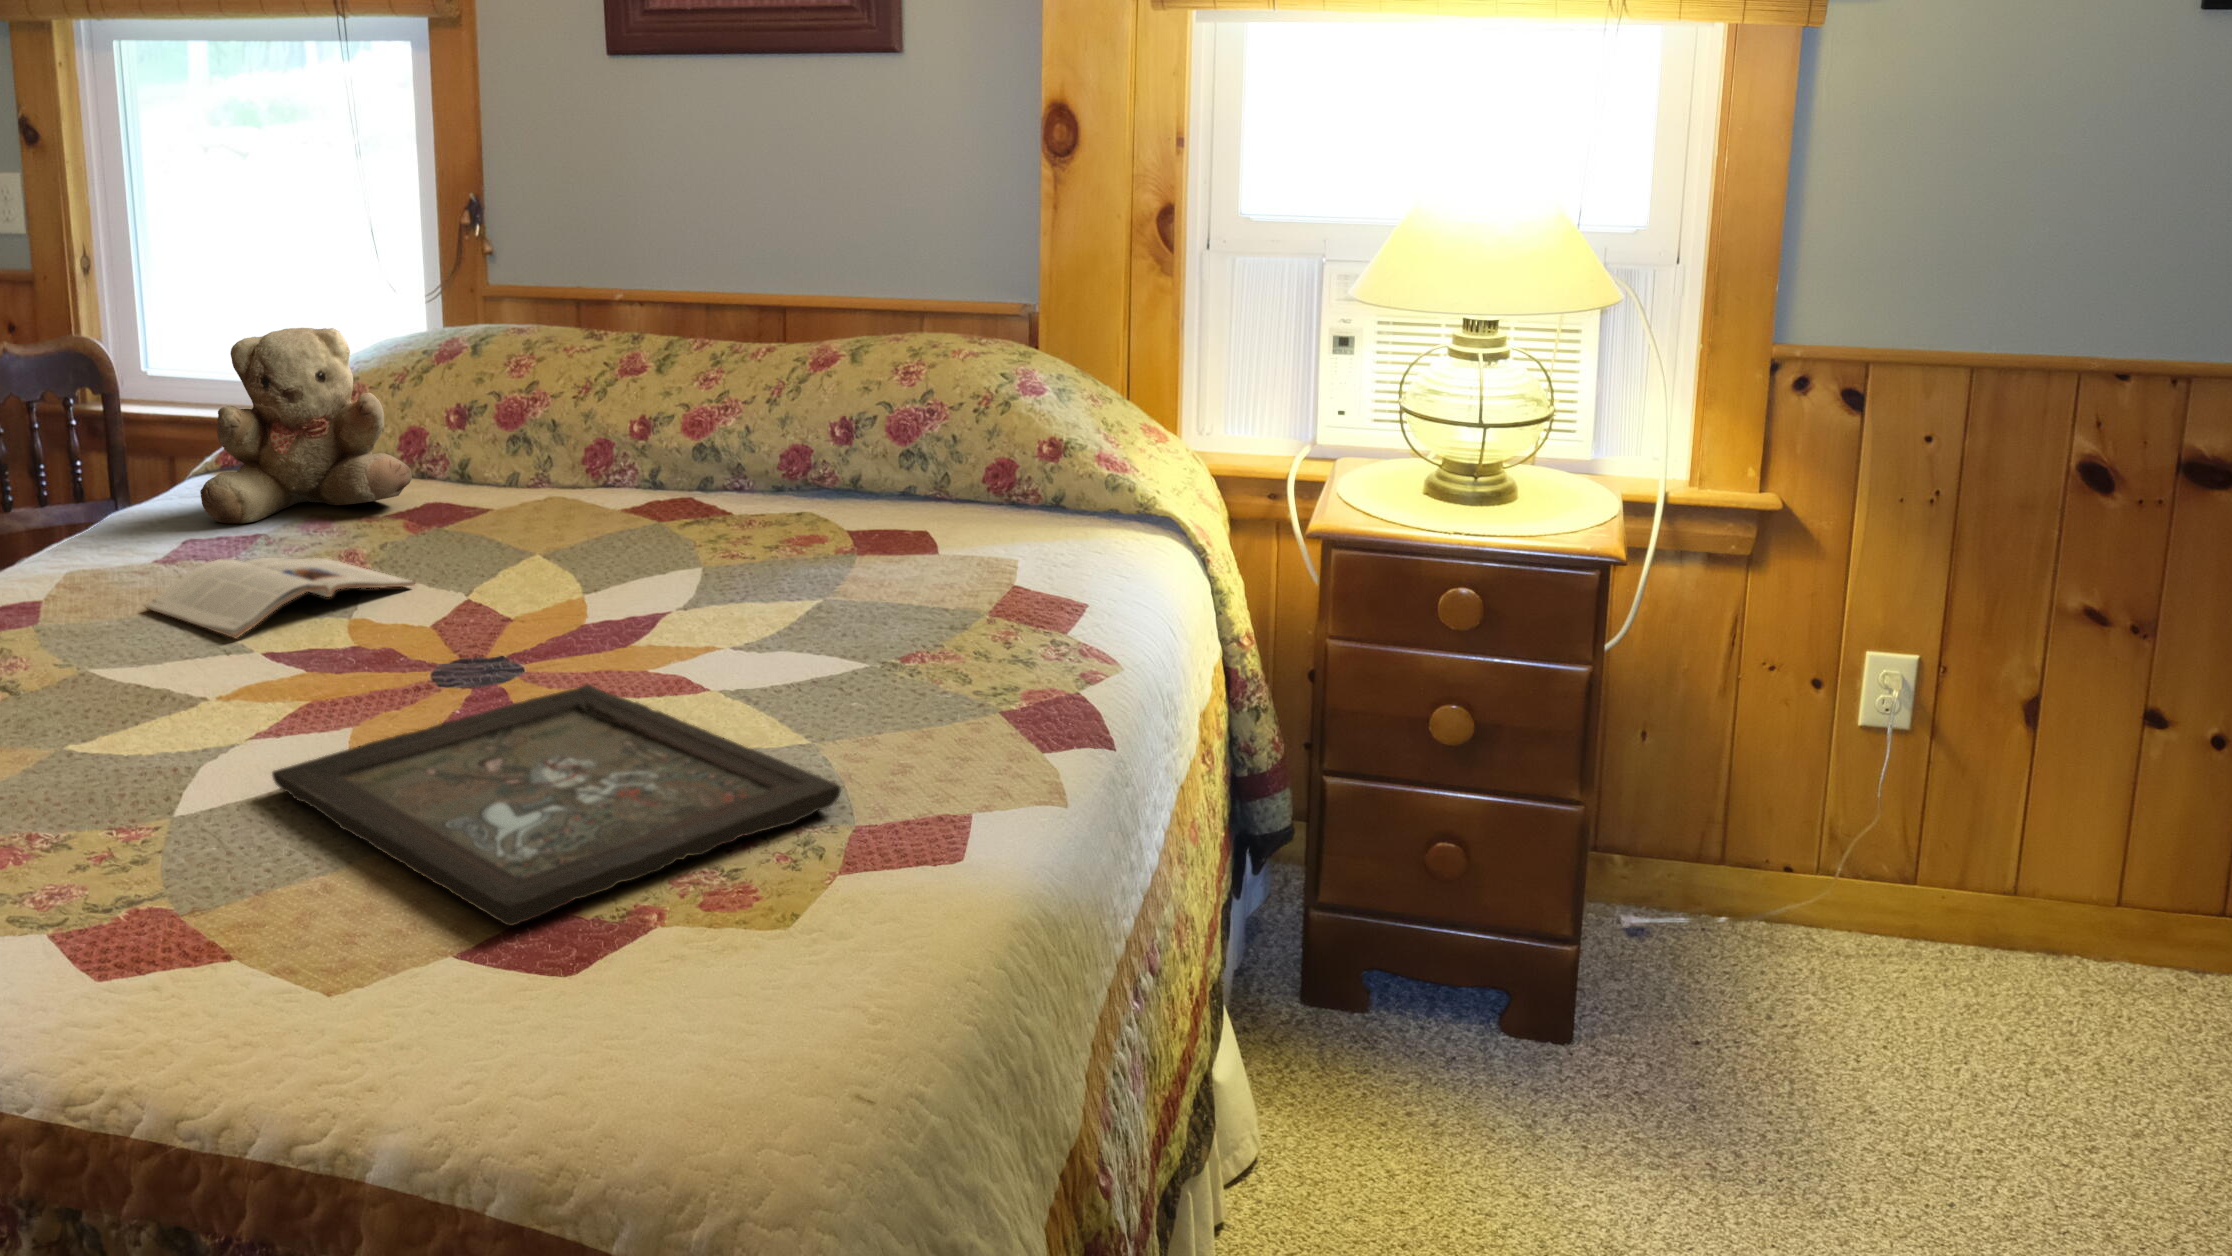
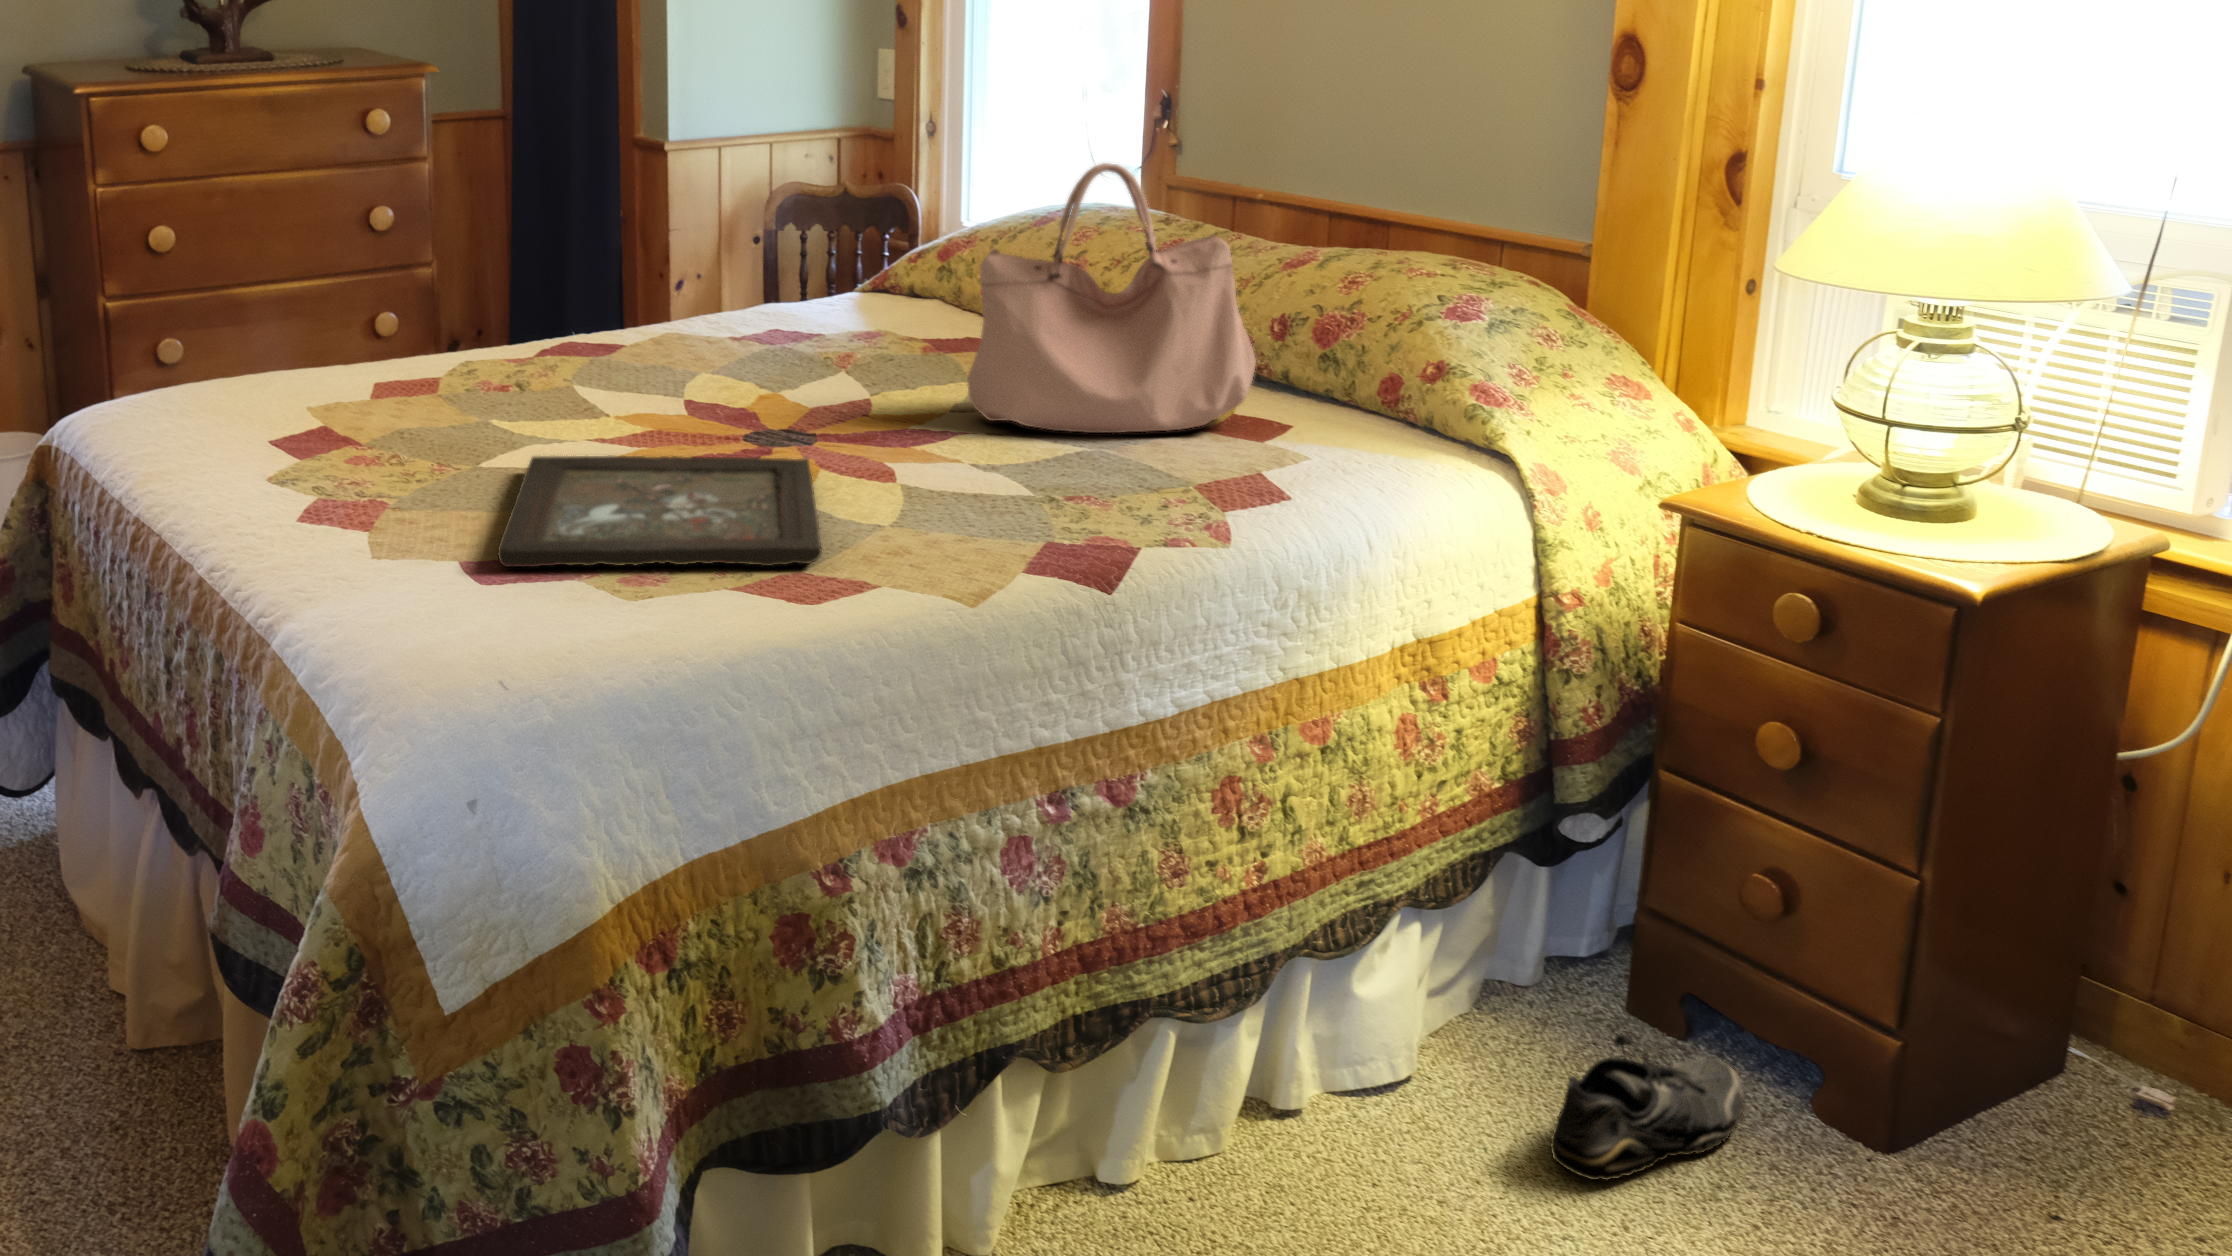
handbag: none [617,281,895,592] -> present [967,163,1256,433]
teddy bear: present [200,328,412,523] -> none [795,177,951,327]
magazine: present [146,558,415,639] -> none [662,338,844,390]
shoe: none [1394,1024,1484,1174] -> present [1551,1034,1745,1180]

